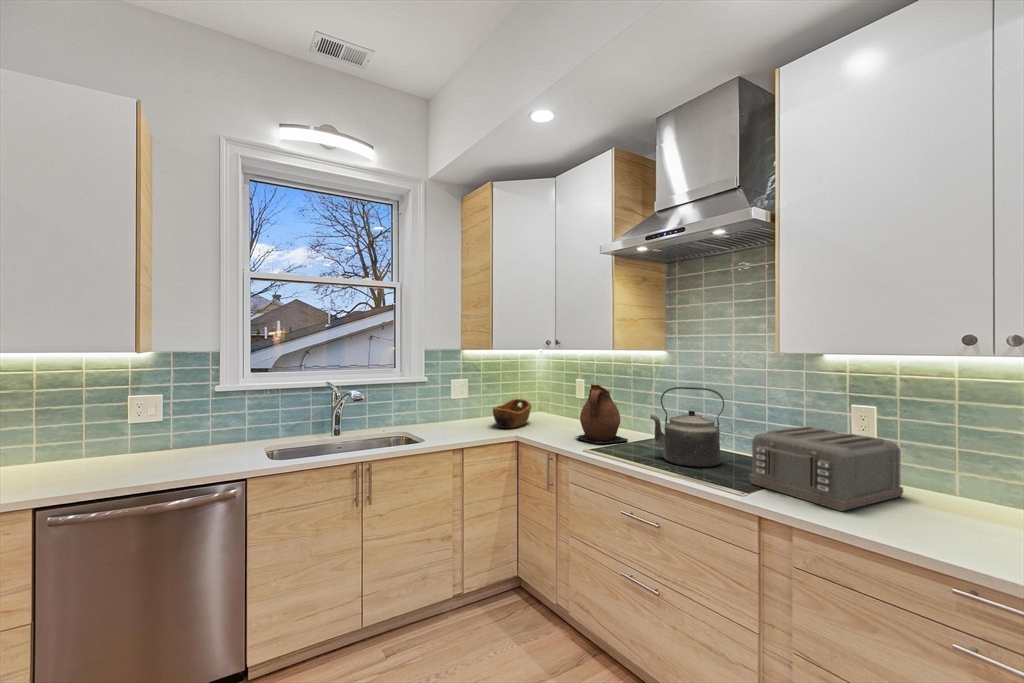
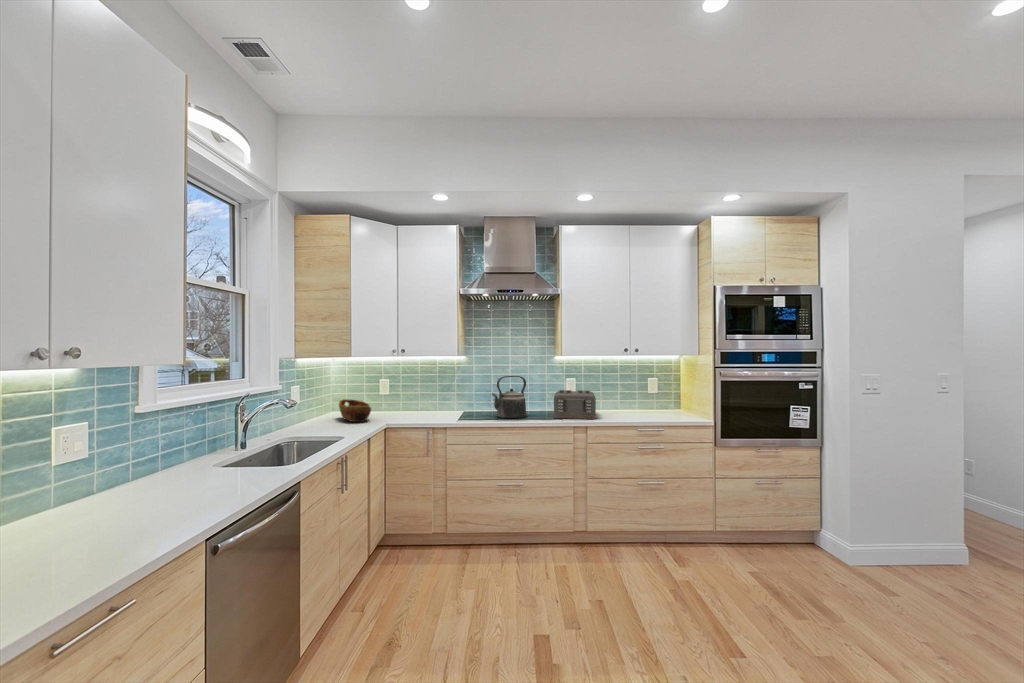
ceramic pitcher: present [576,384,628,443] -> none [426,379,459,418]

